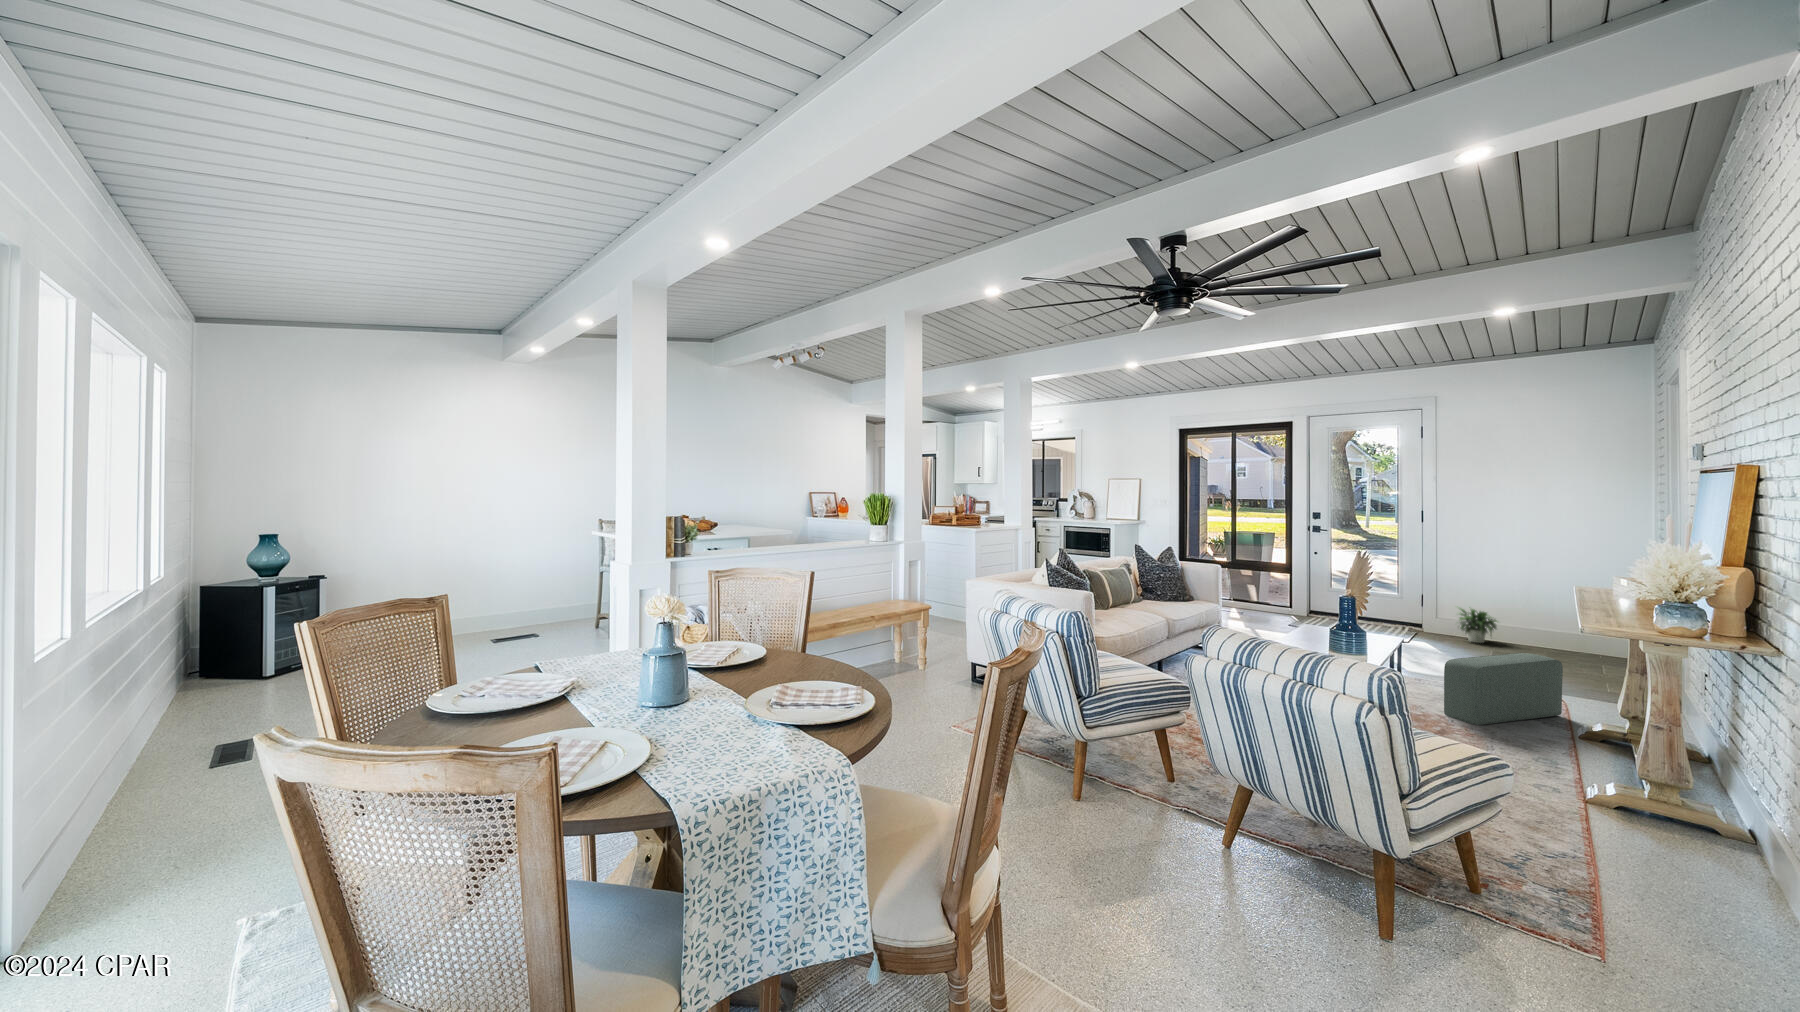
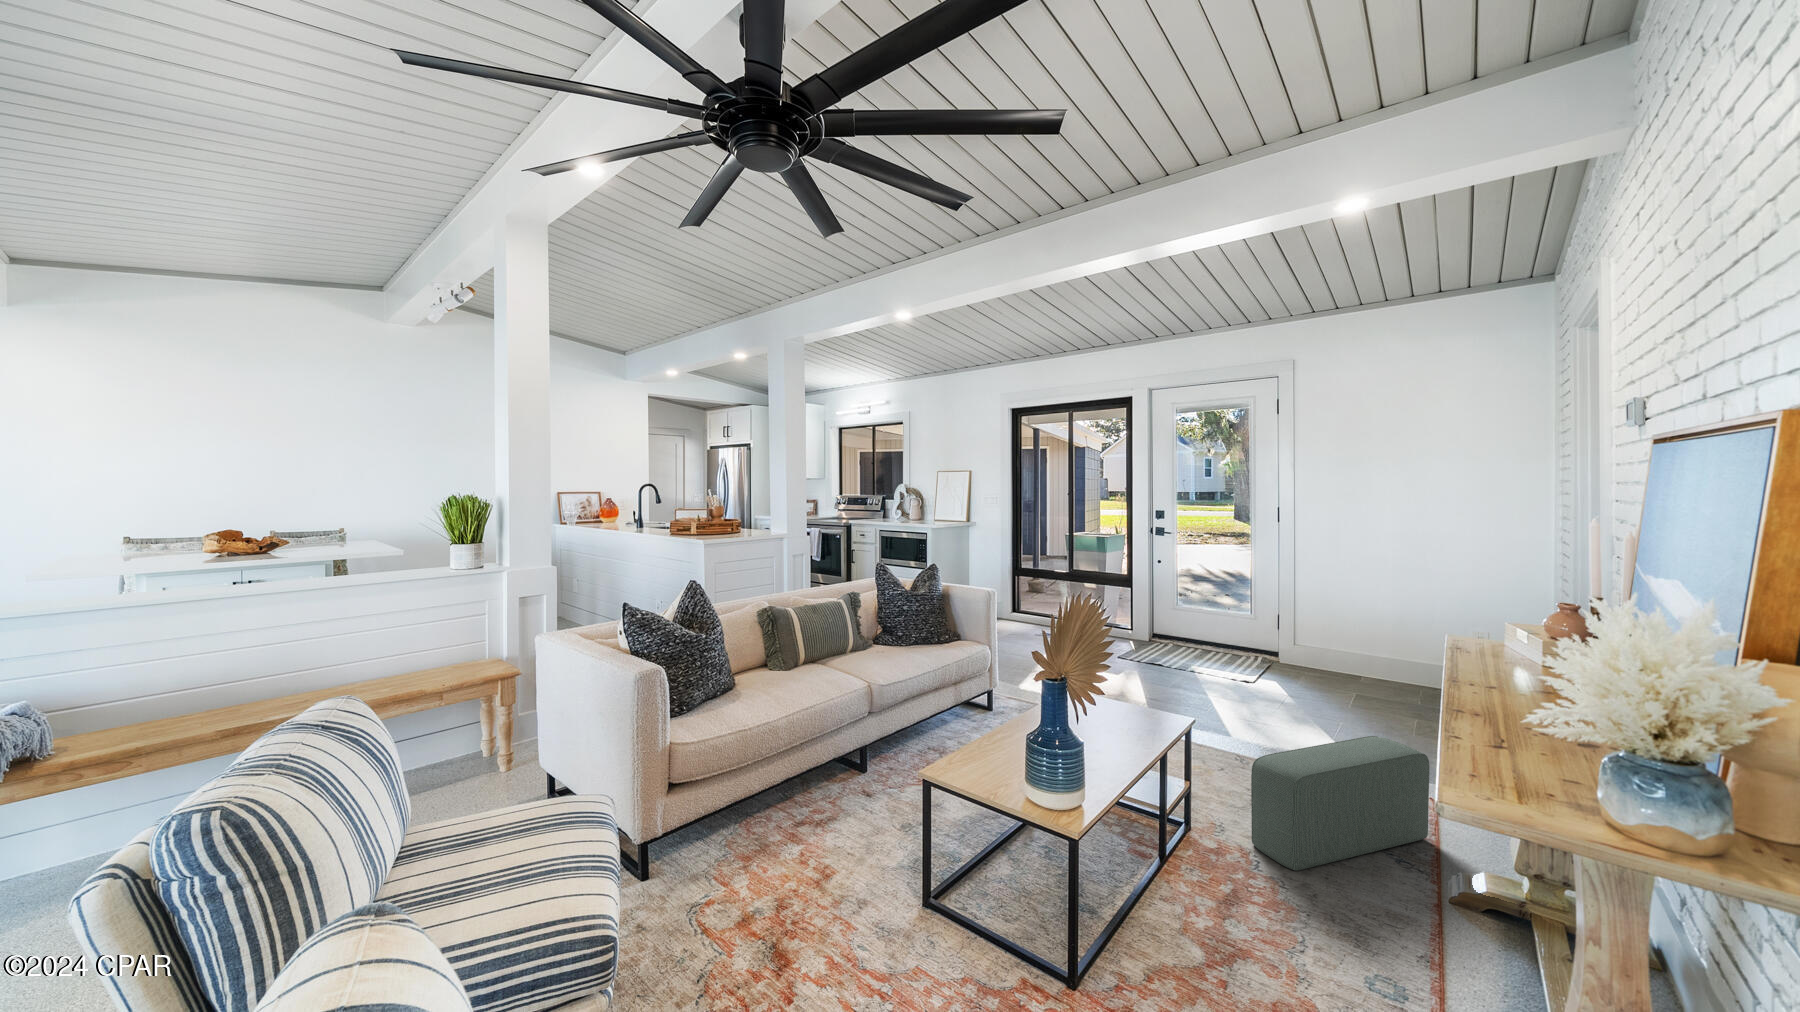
potted plant: present [1458,608,1497,643] -> none [1312,632,1364,680]

